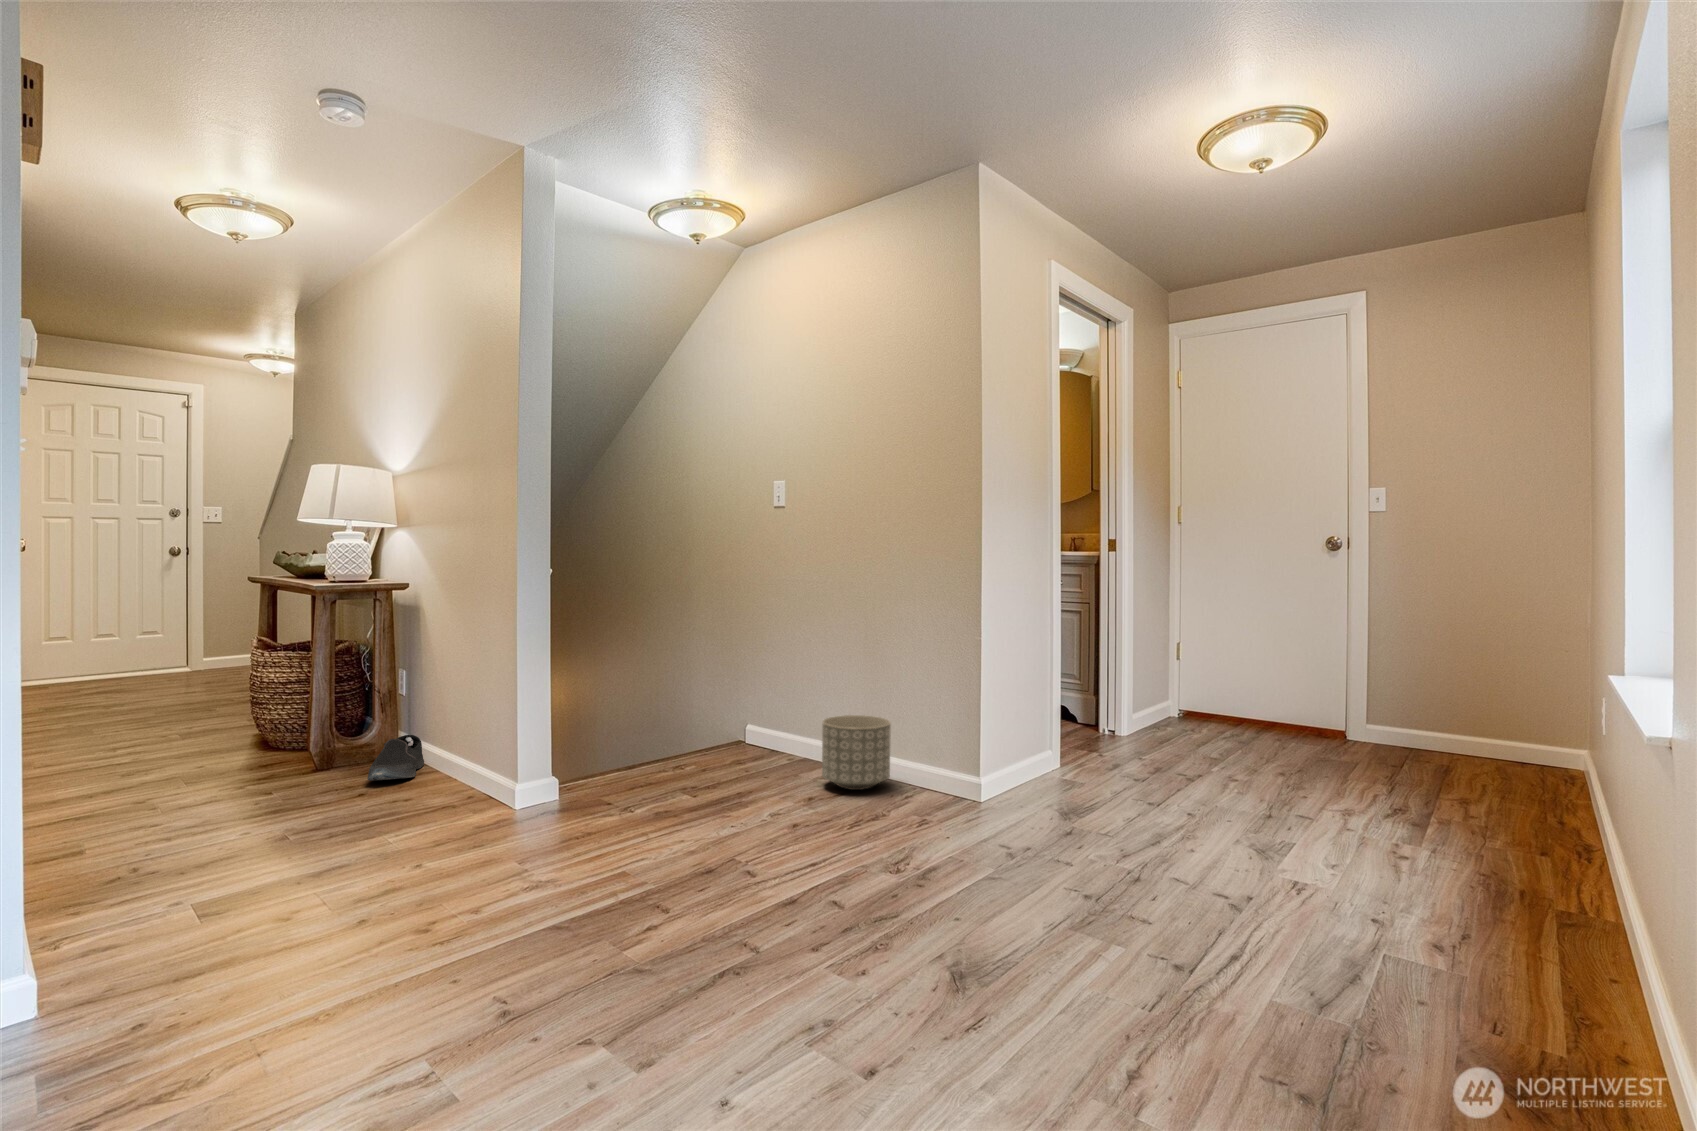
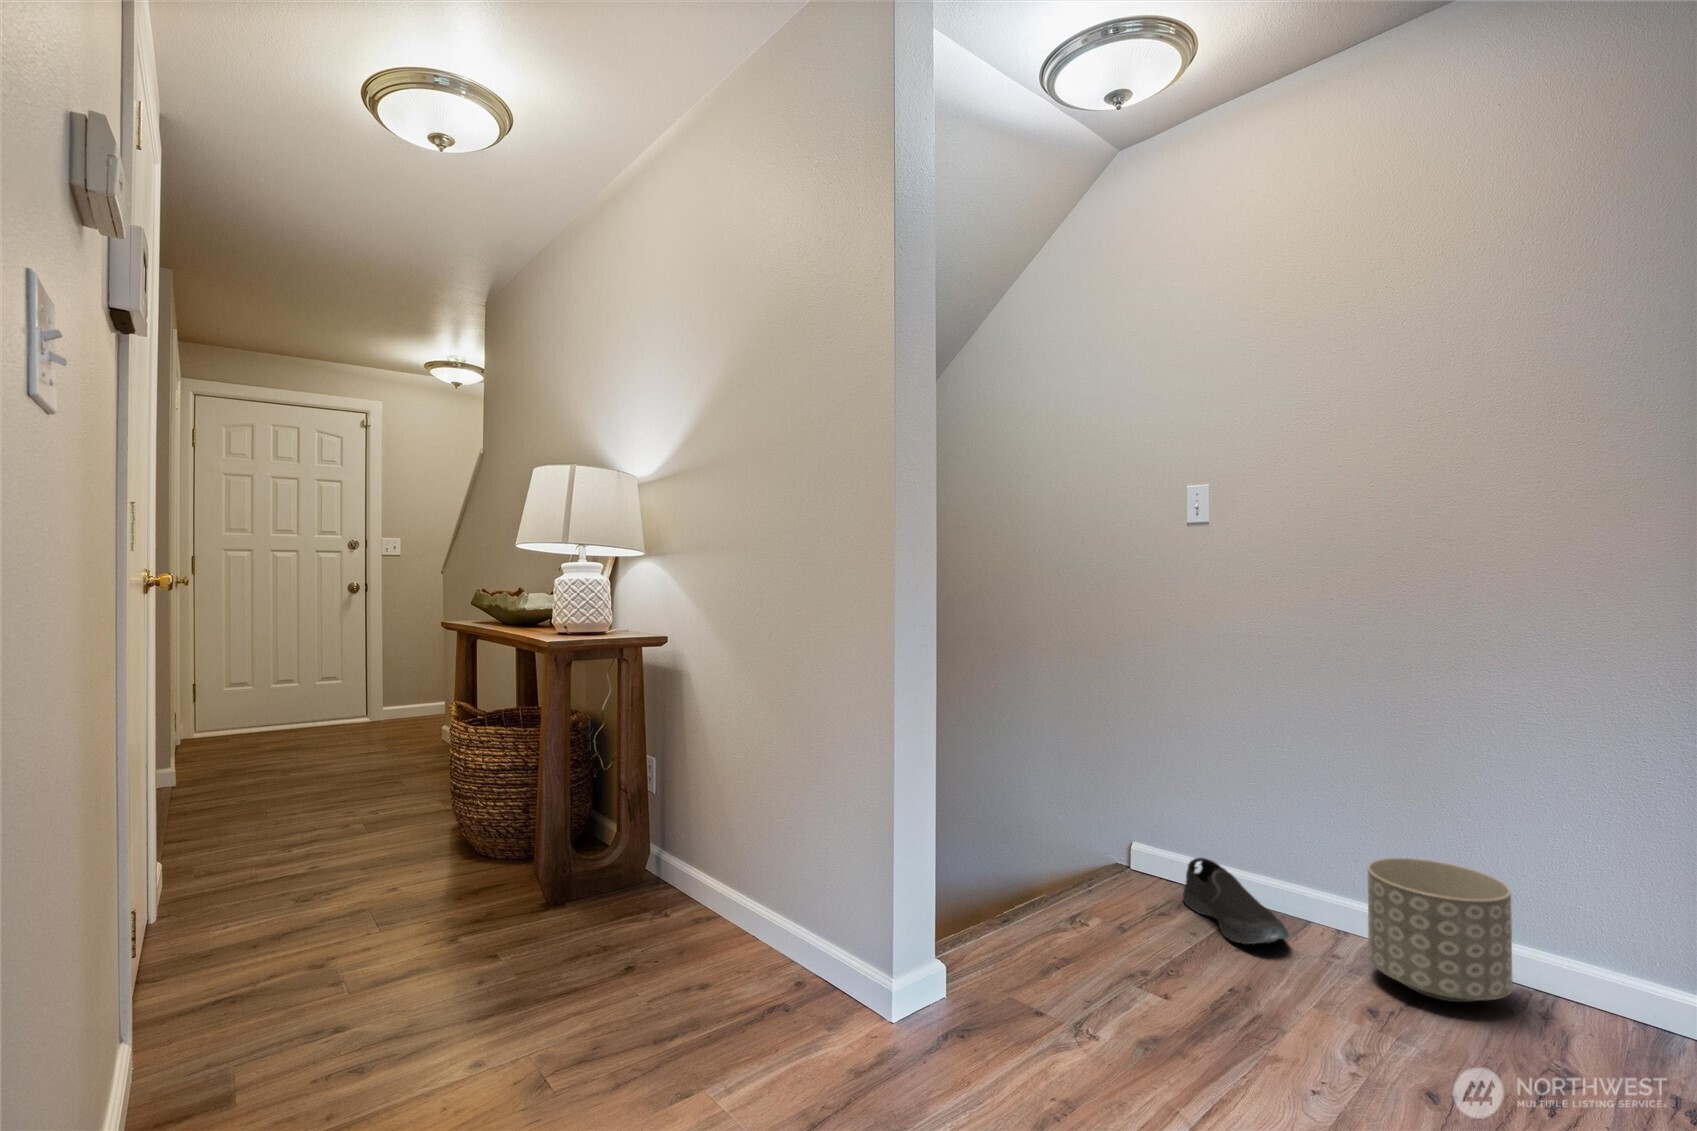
shoe: present [368,735,424,780] -> present [1183,858,1289,944]

